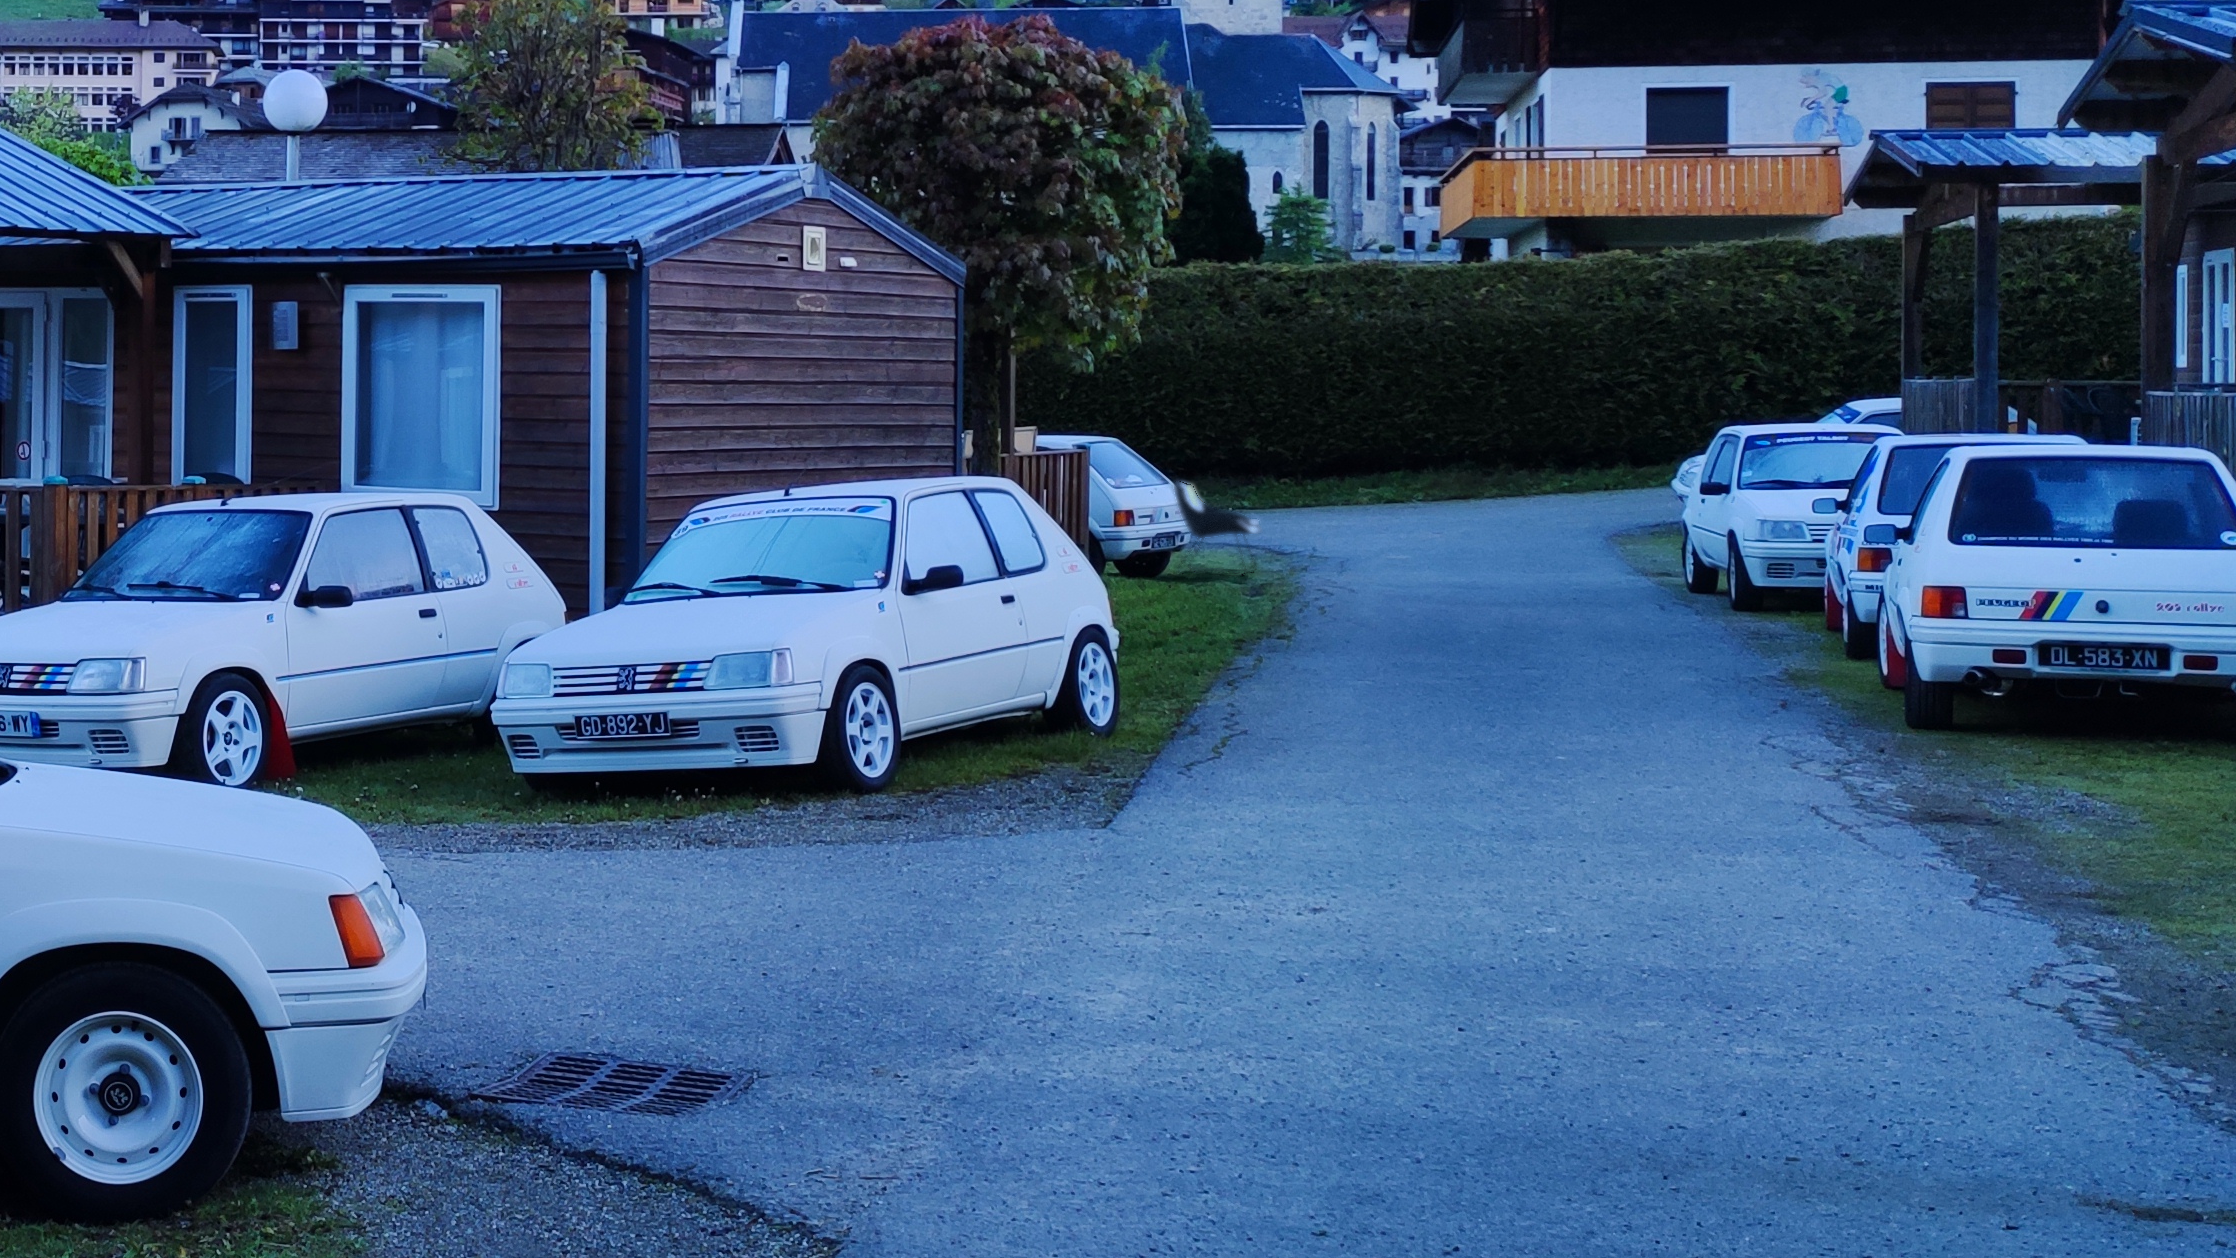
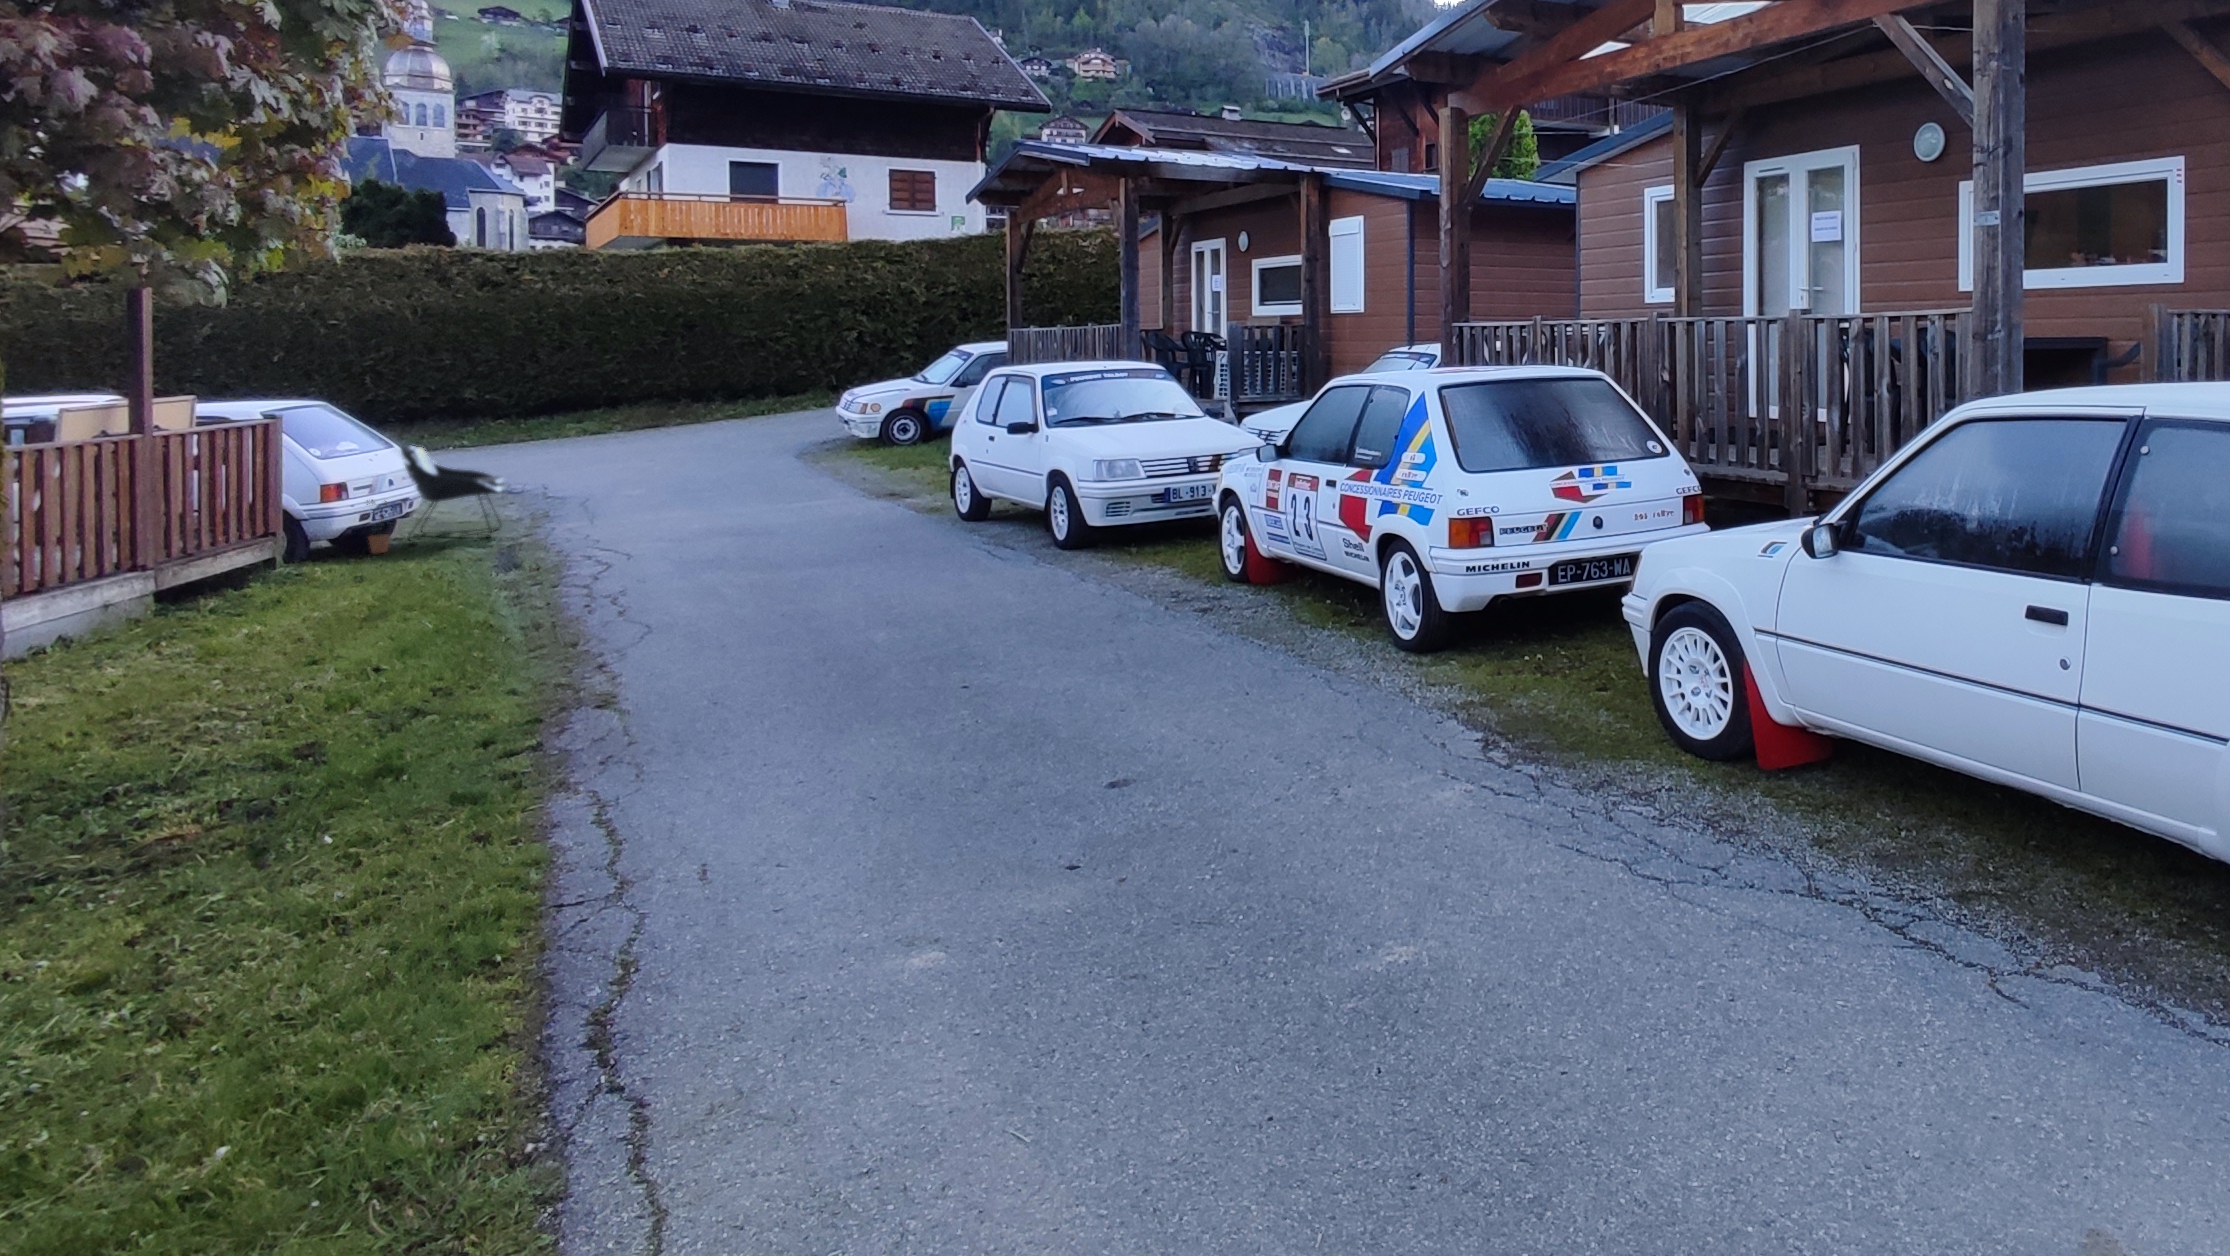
potted plant: none [1139,528,1167,578] -> present [367,500,390,553]

